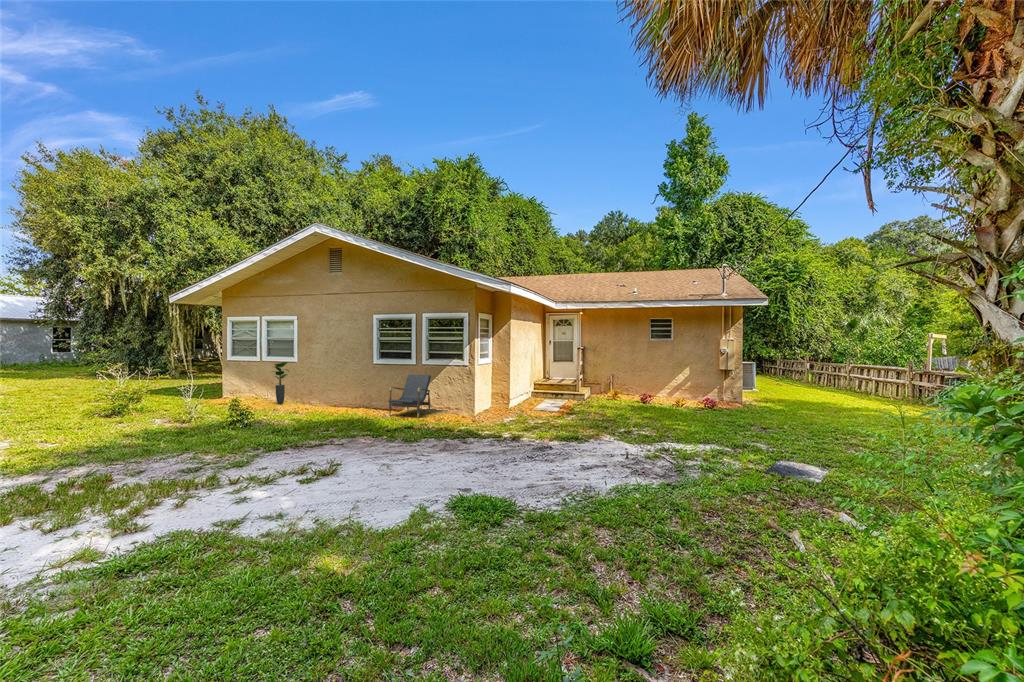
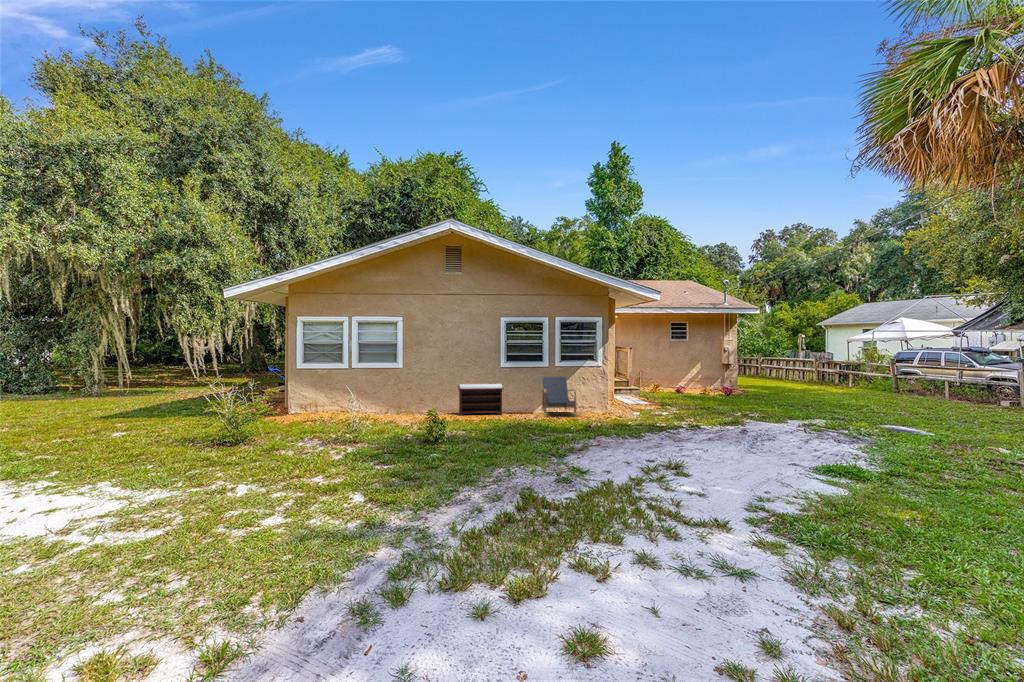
potted plant: present [275,362,289,404] -> none [378,368,400,416]
bench: none [326,379,373,411] -> present [458,384,504,416]

